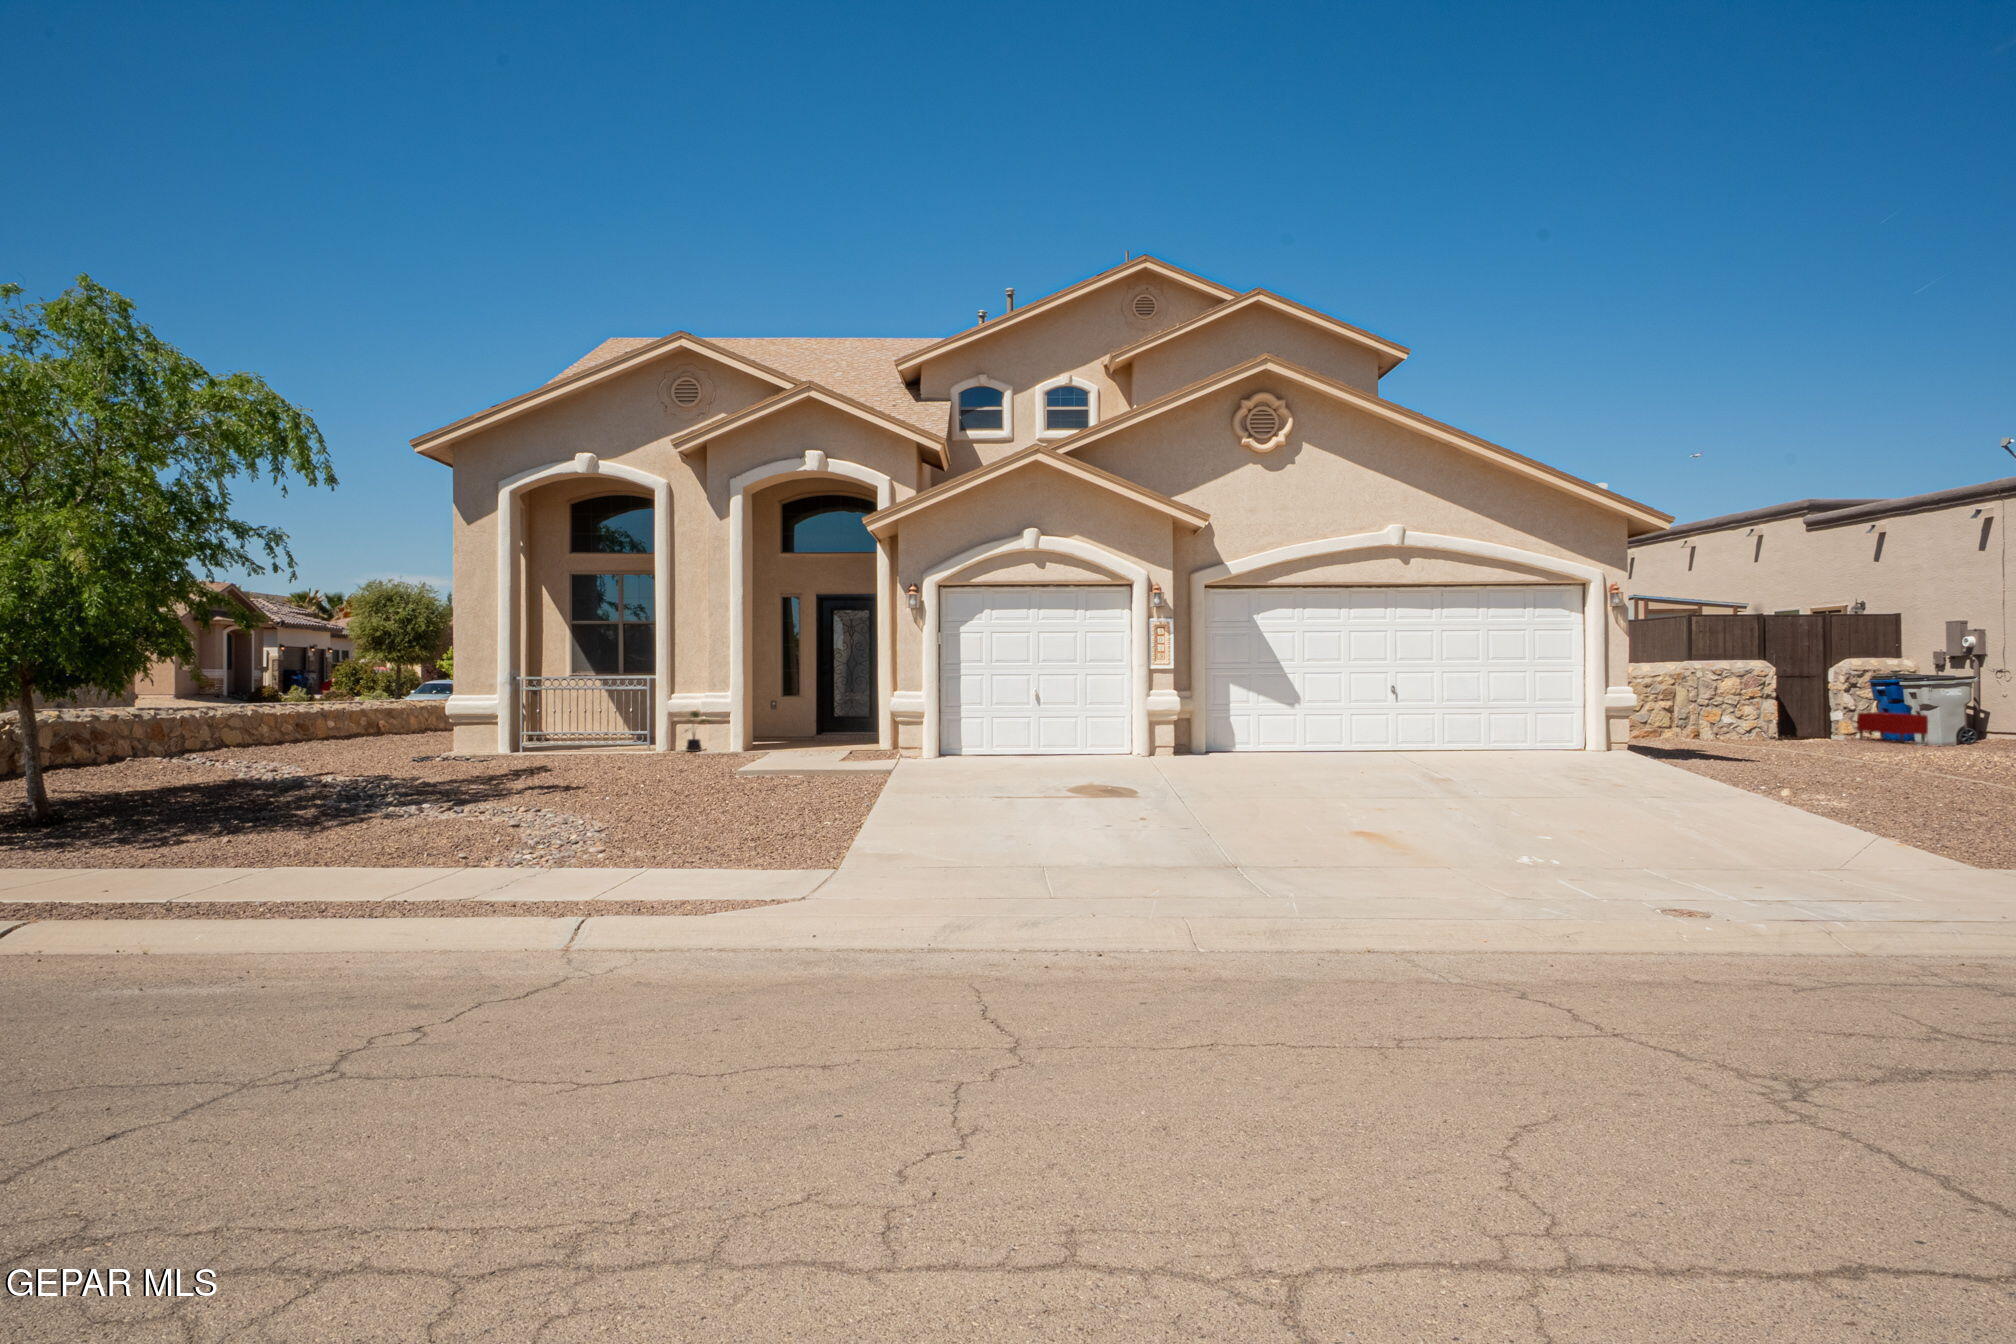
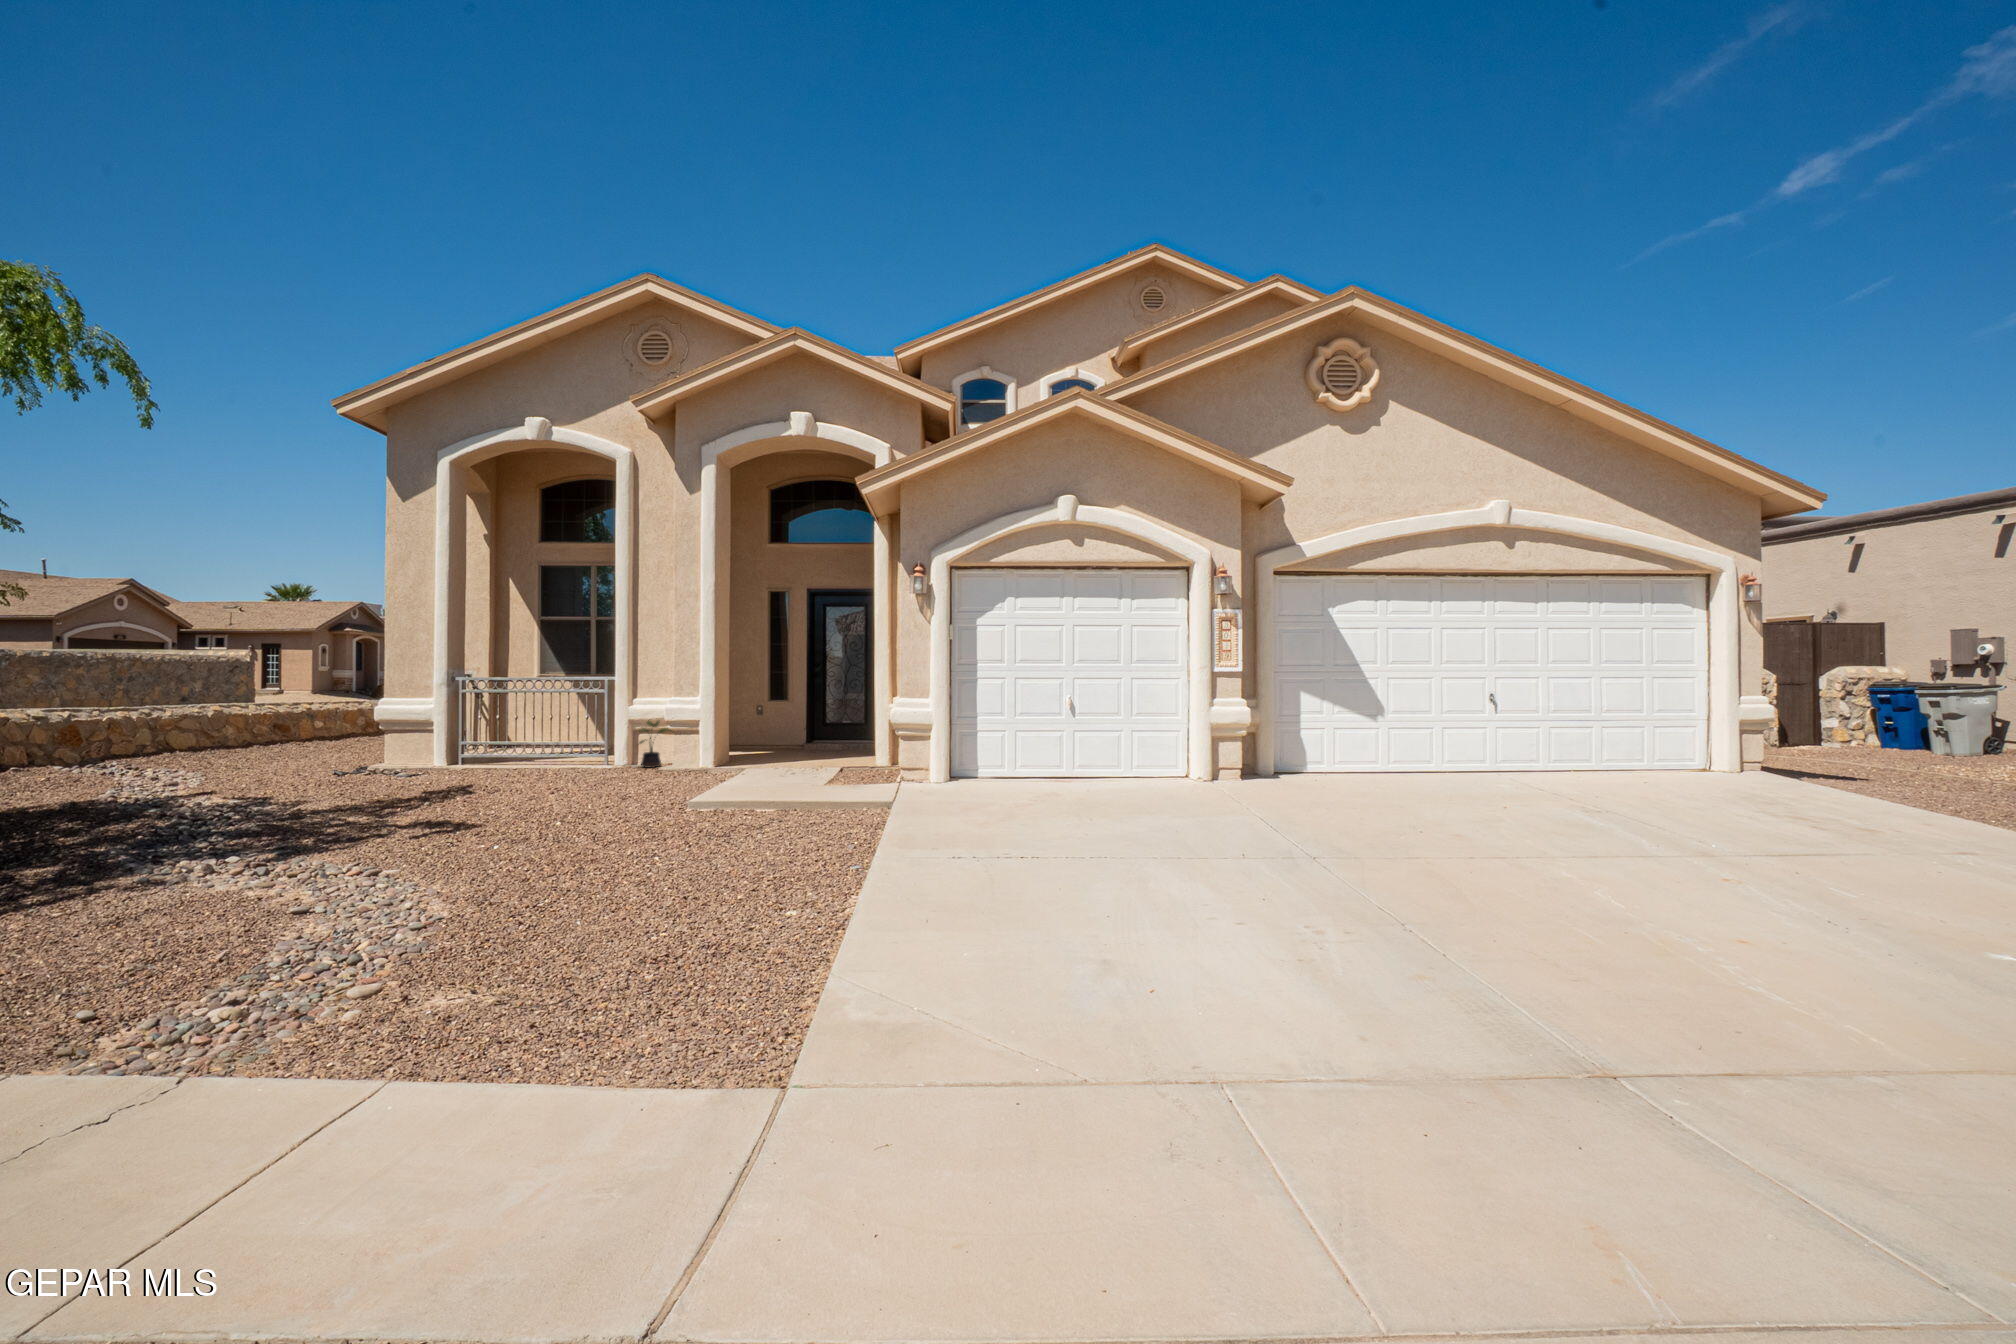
bench: present [1857,712,1928,743] -> none [1868,719,1968,753]

